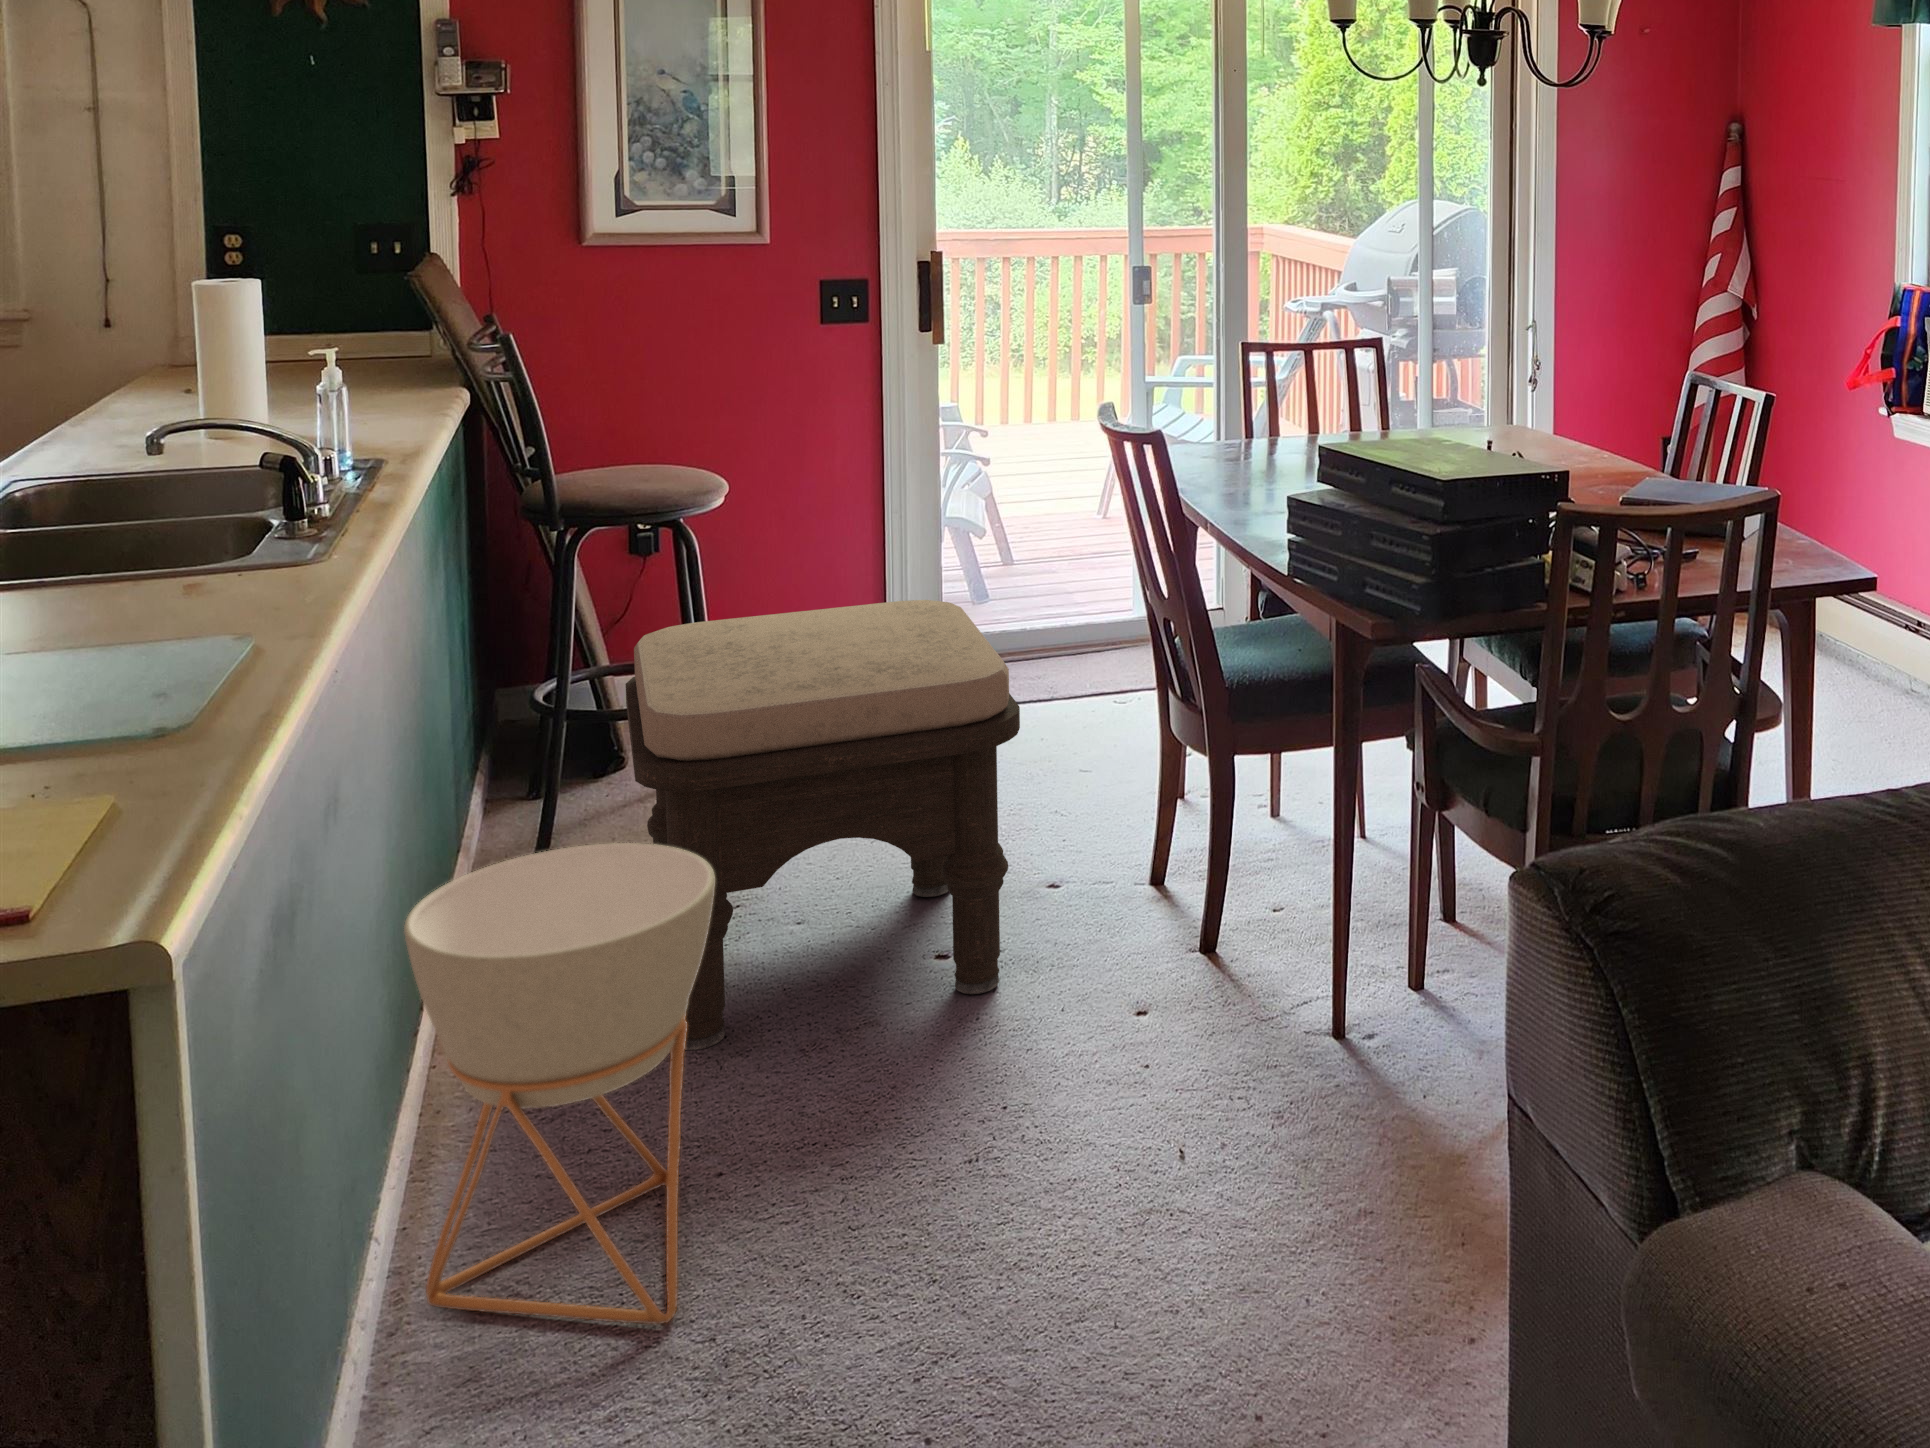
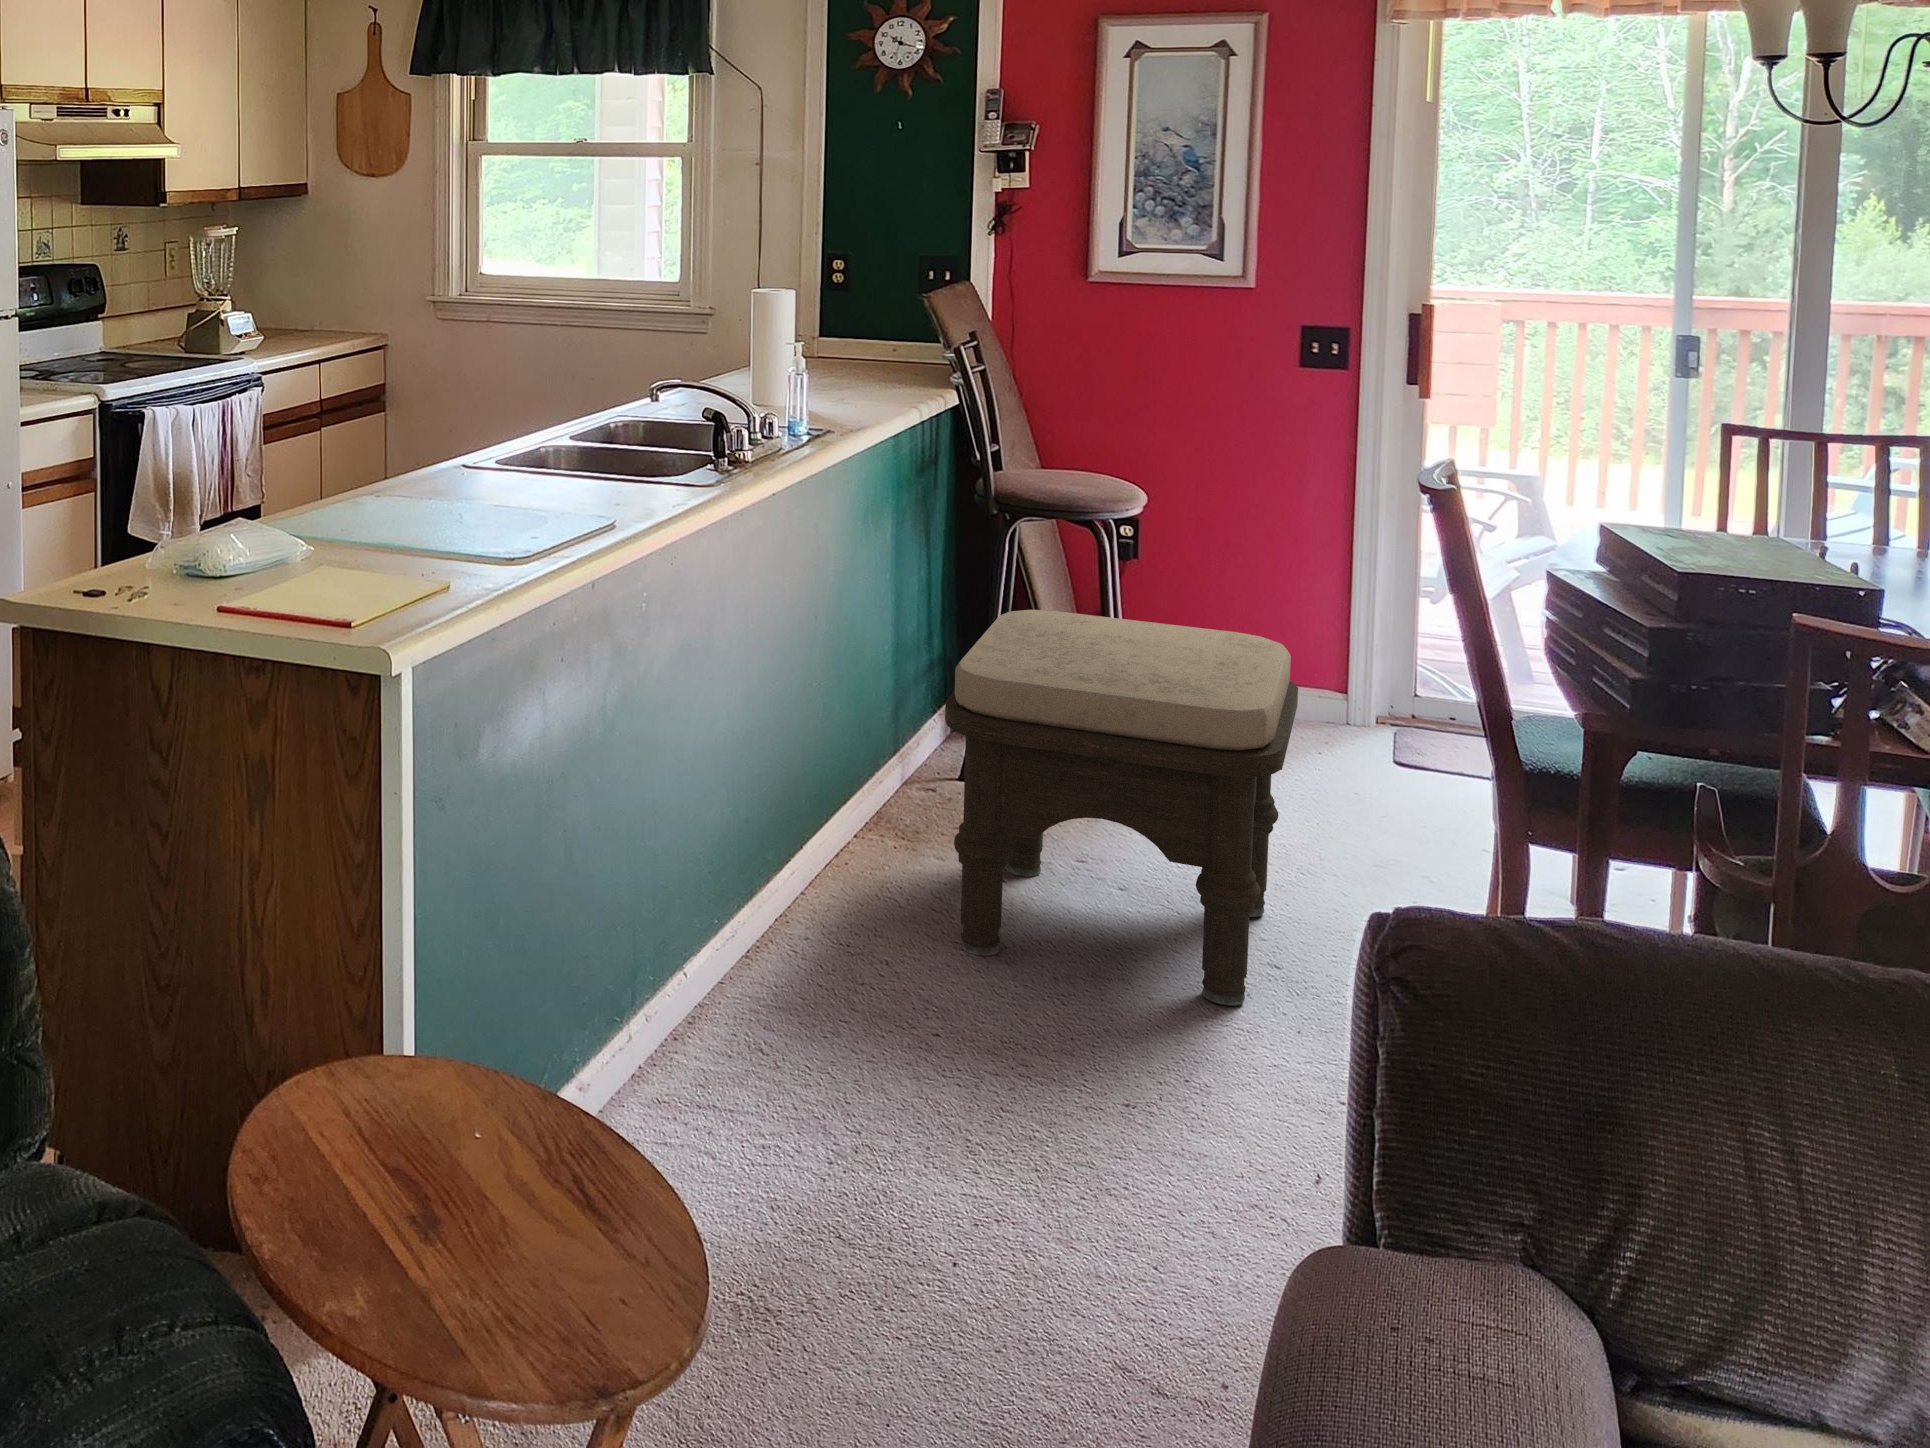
planter: present [404,843,714,1324] -> none [703,739,913,1113]

